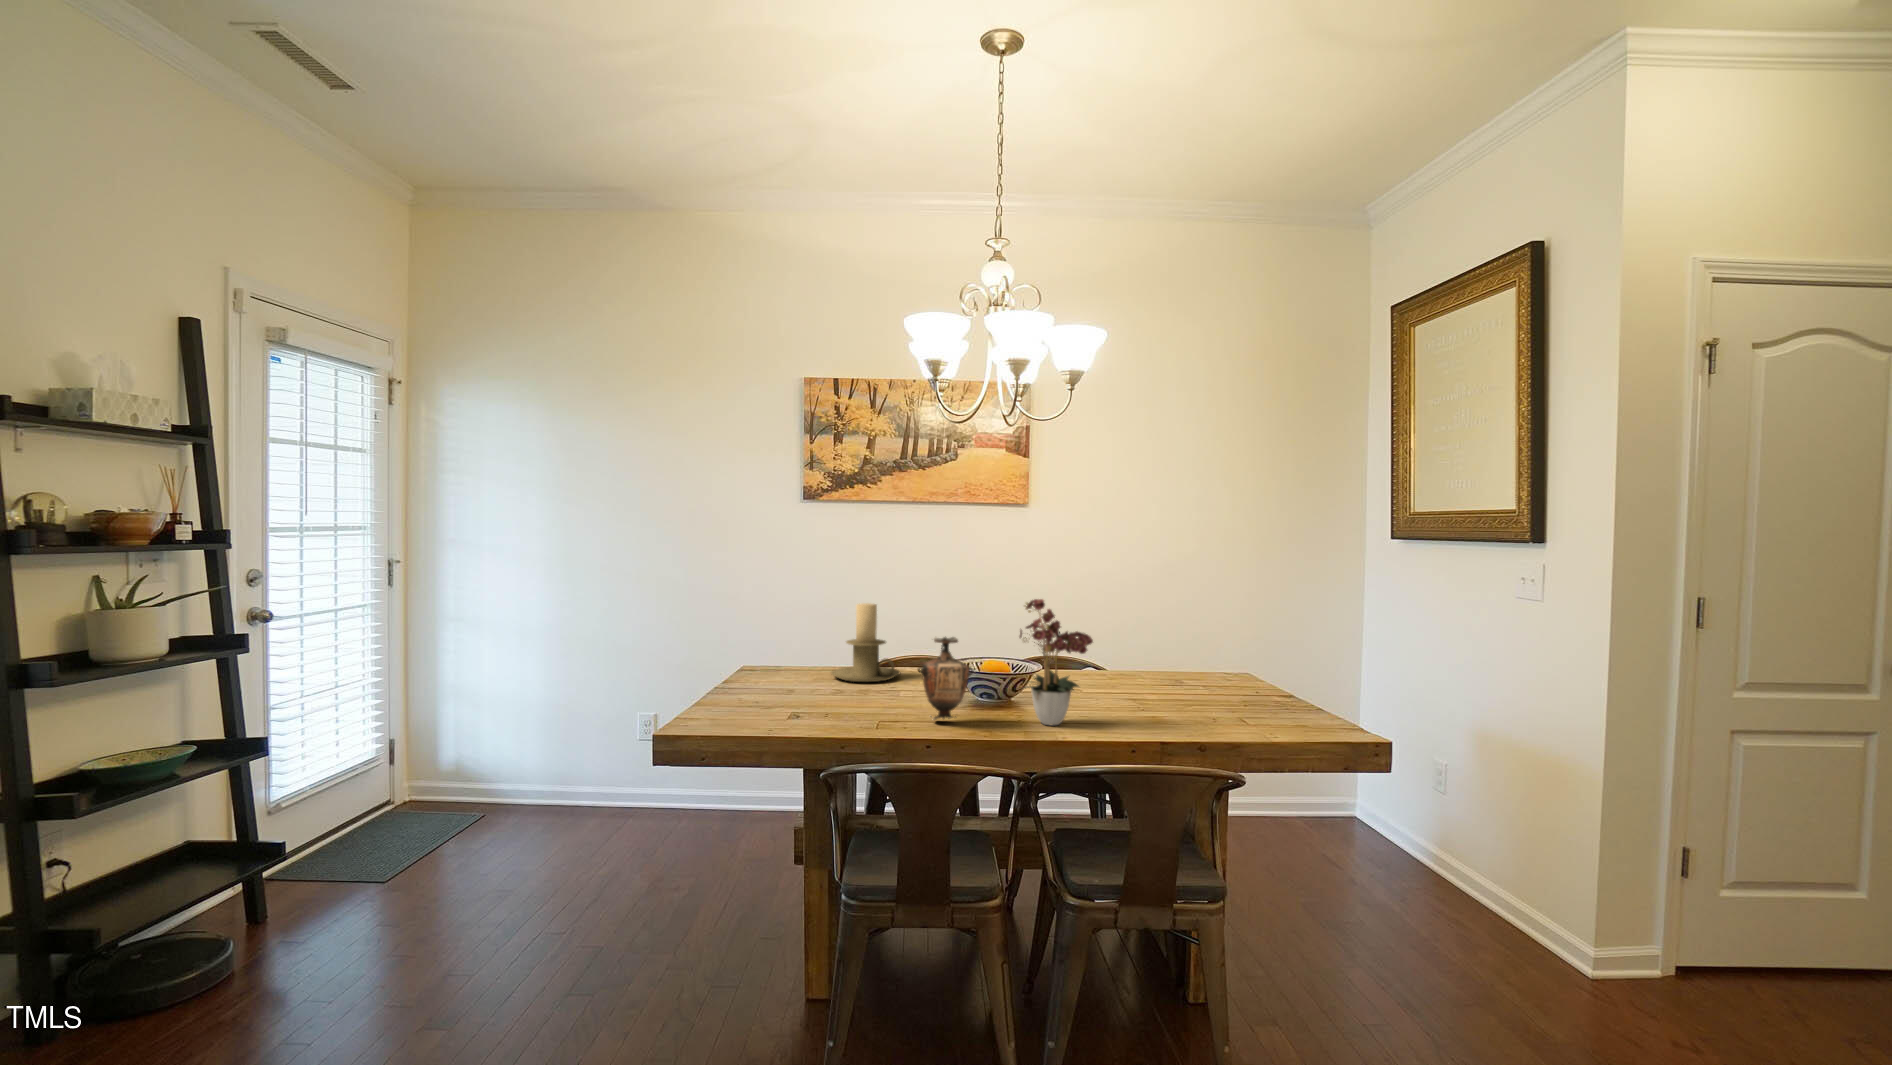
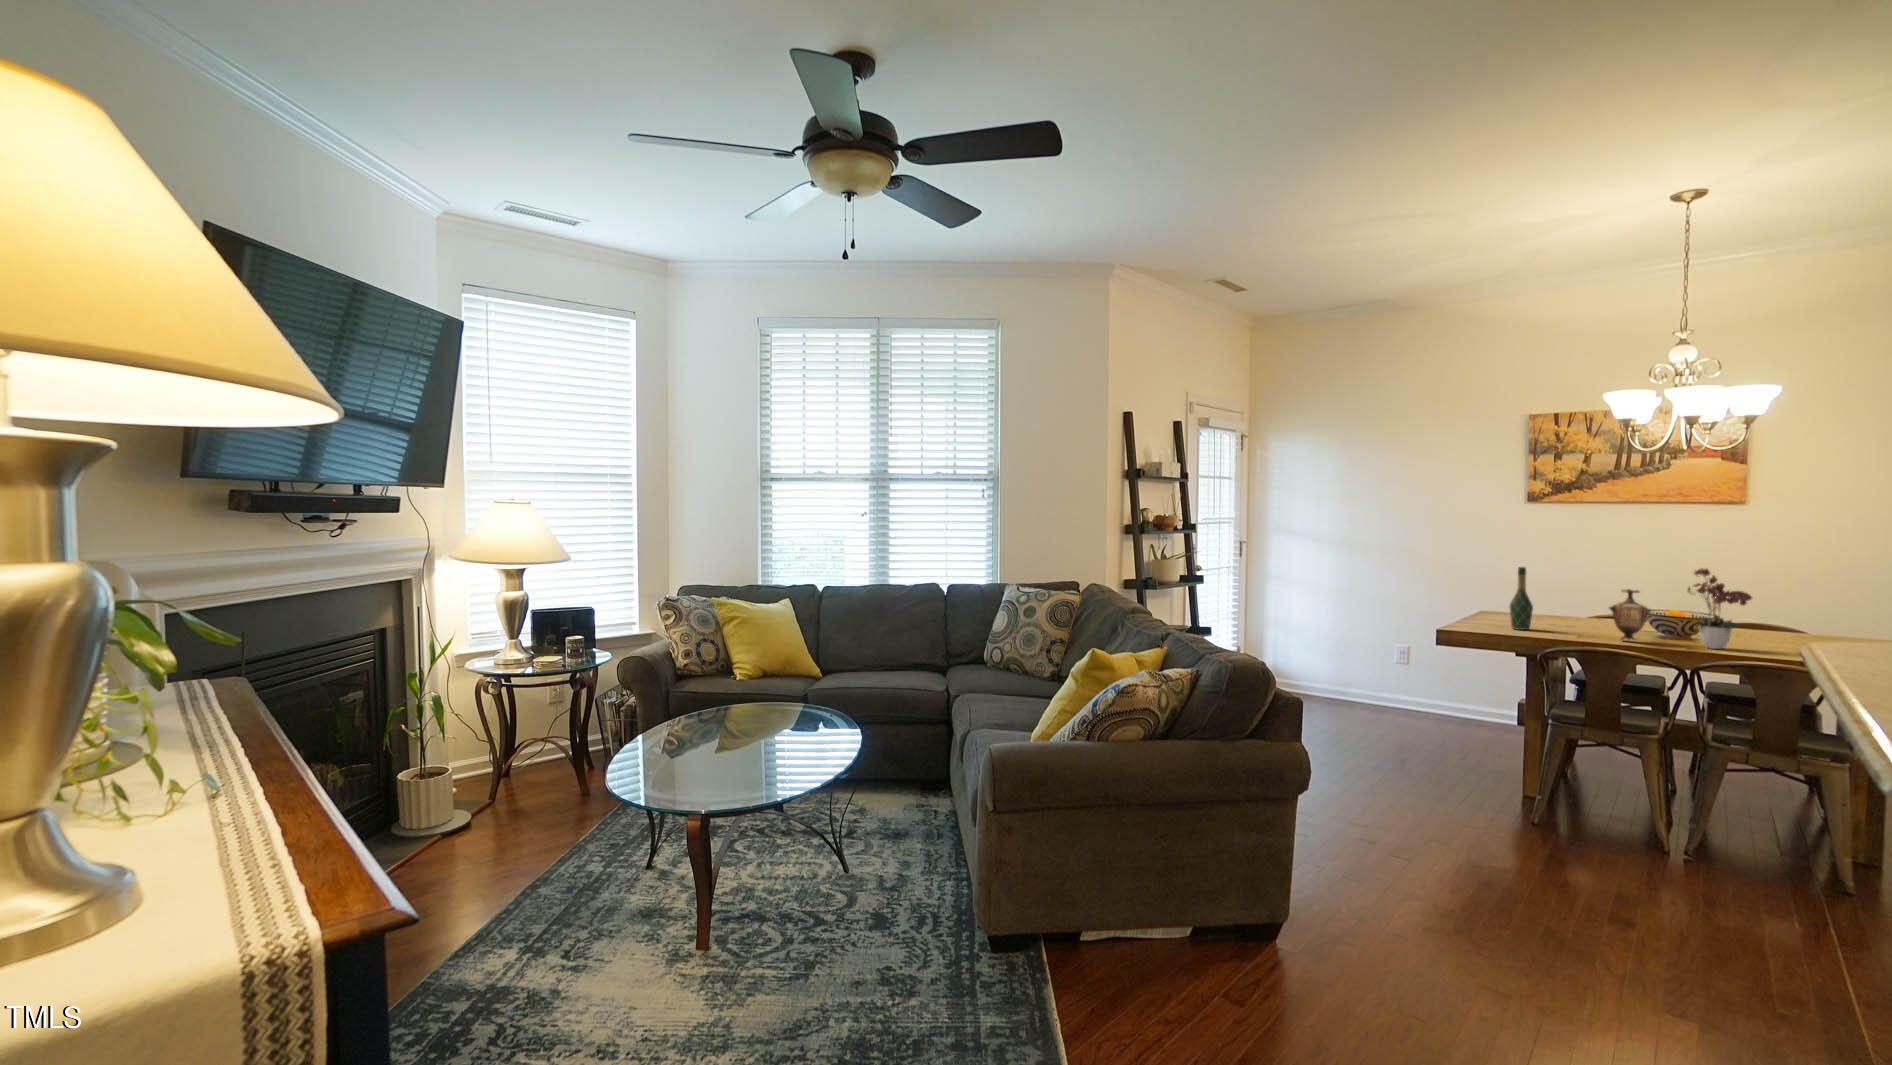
wine bottle: none [777,603,811,712] -> present [1510,567,1533,630]
candle holder: present [831,603,901,682] -> none [1547,573,1604,624]

